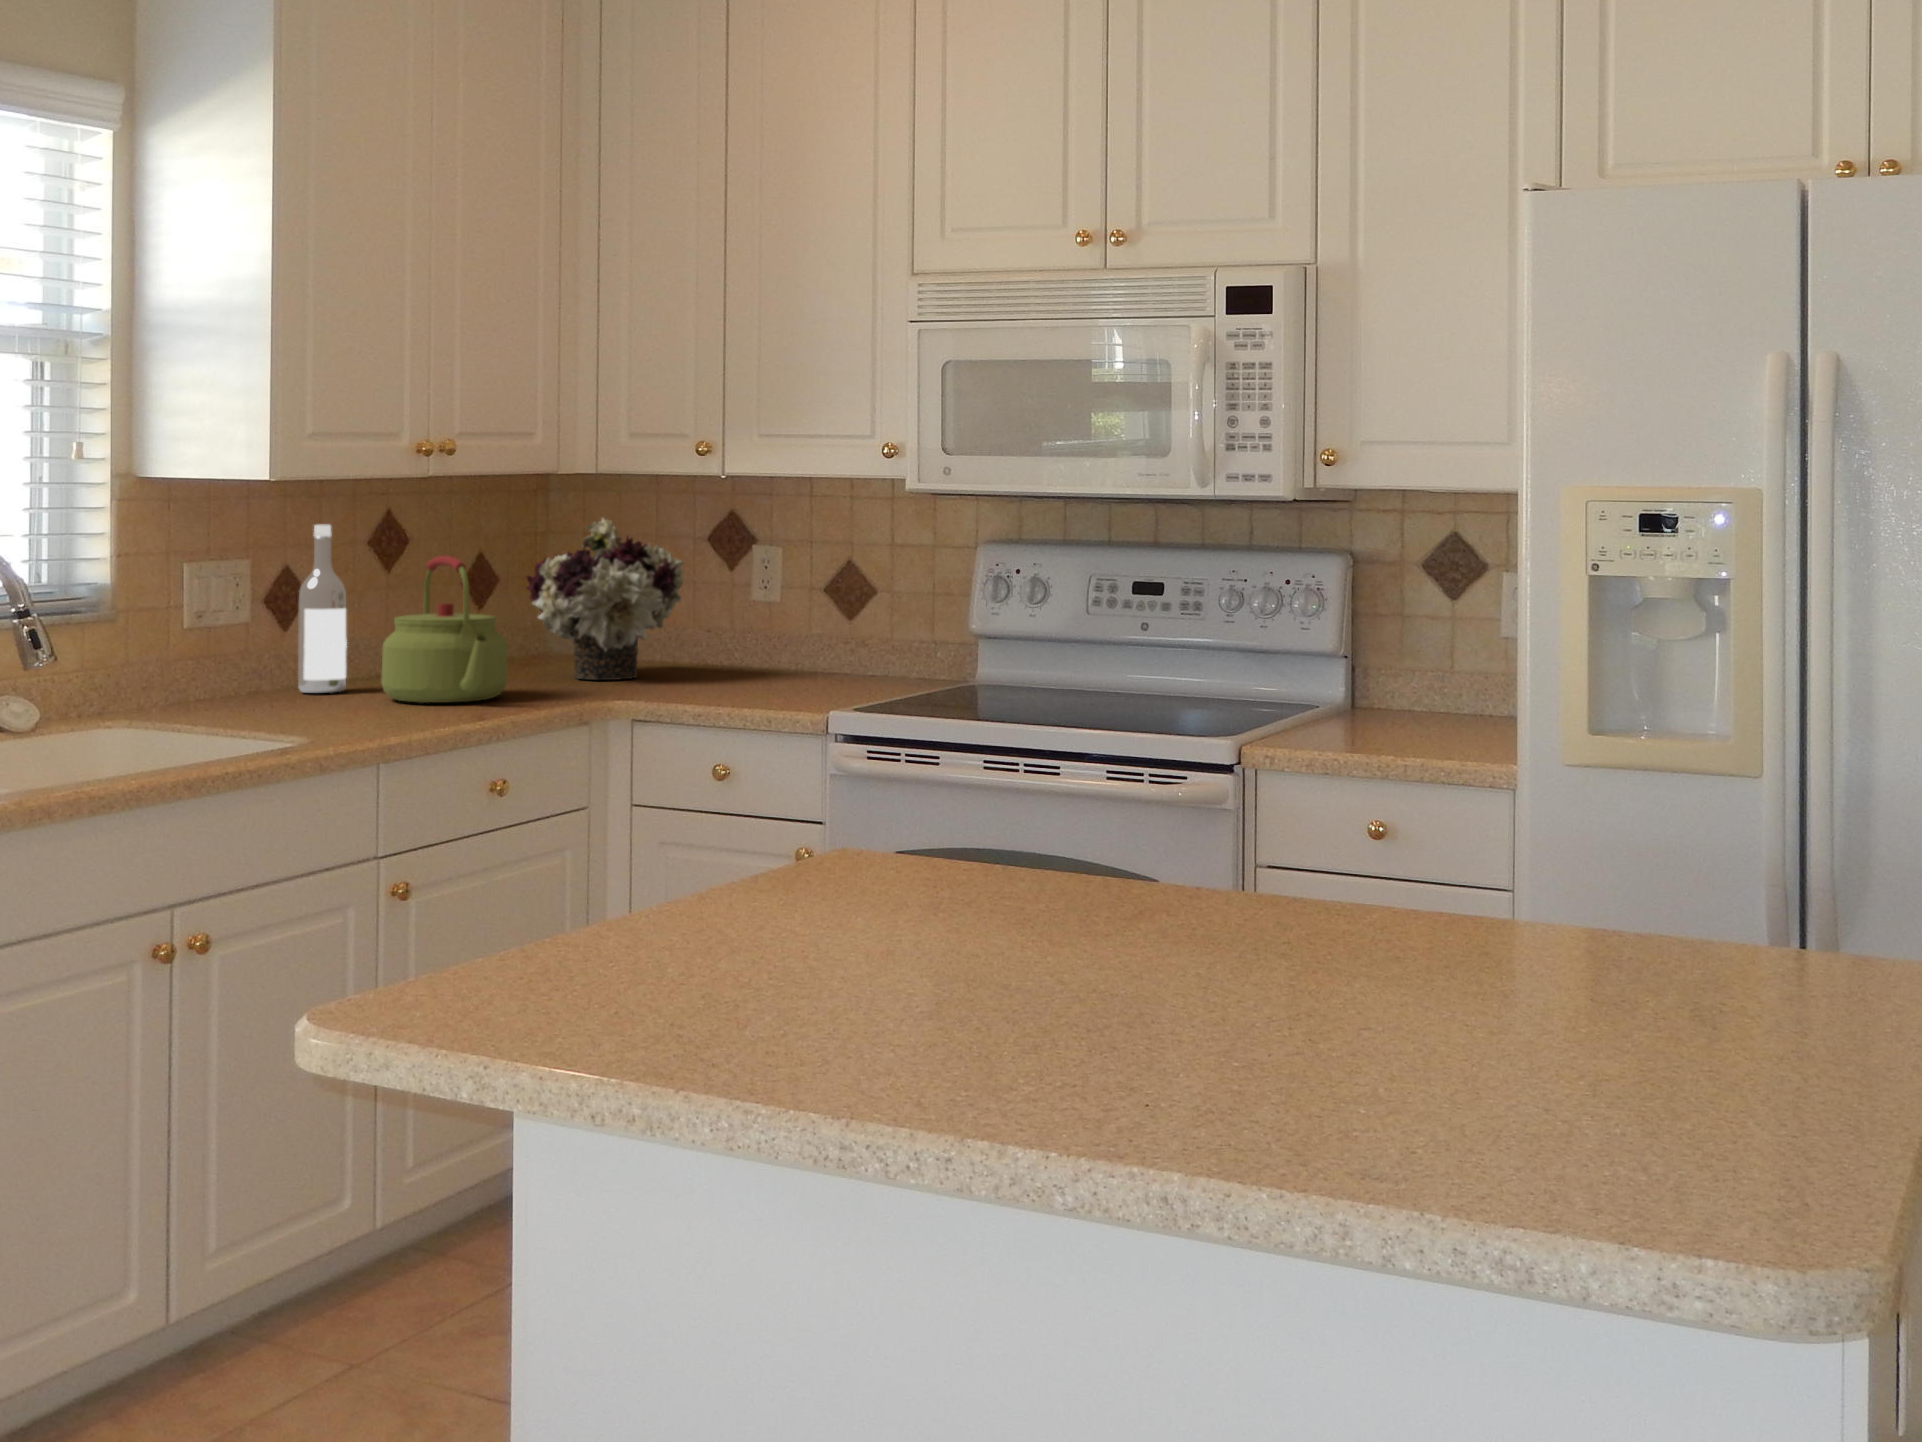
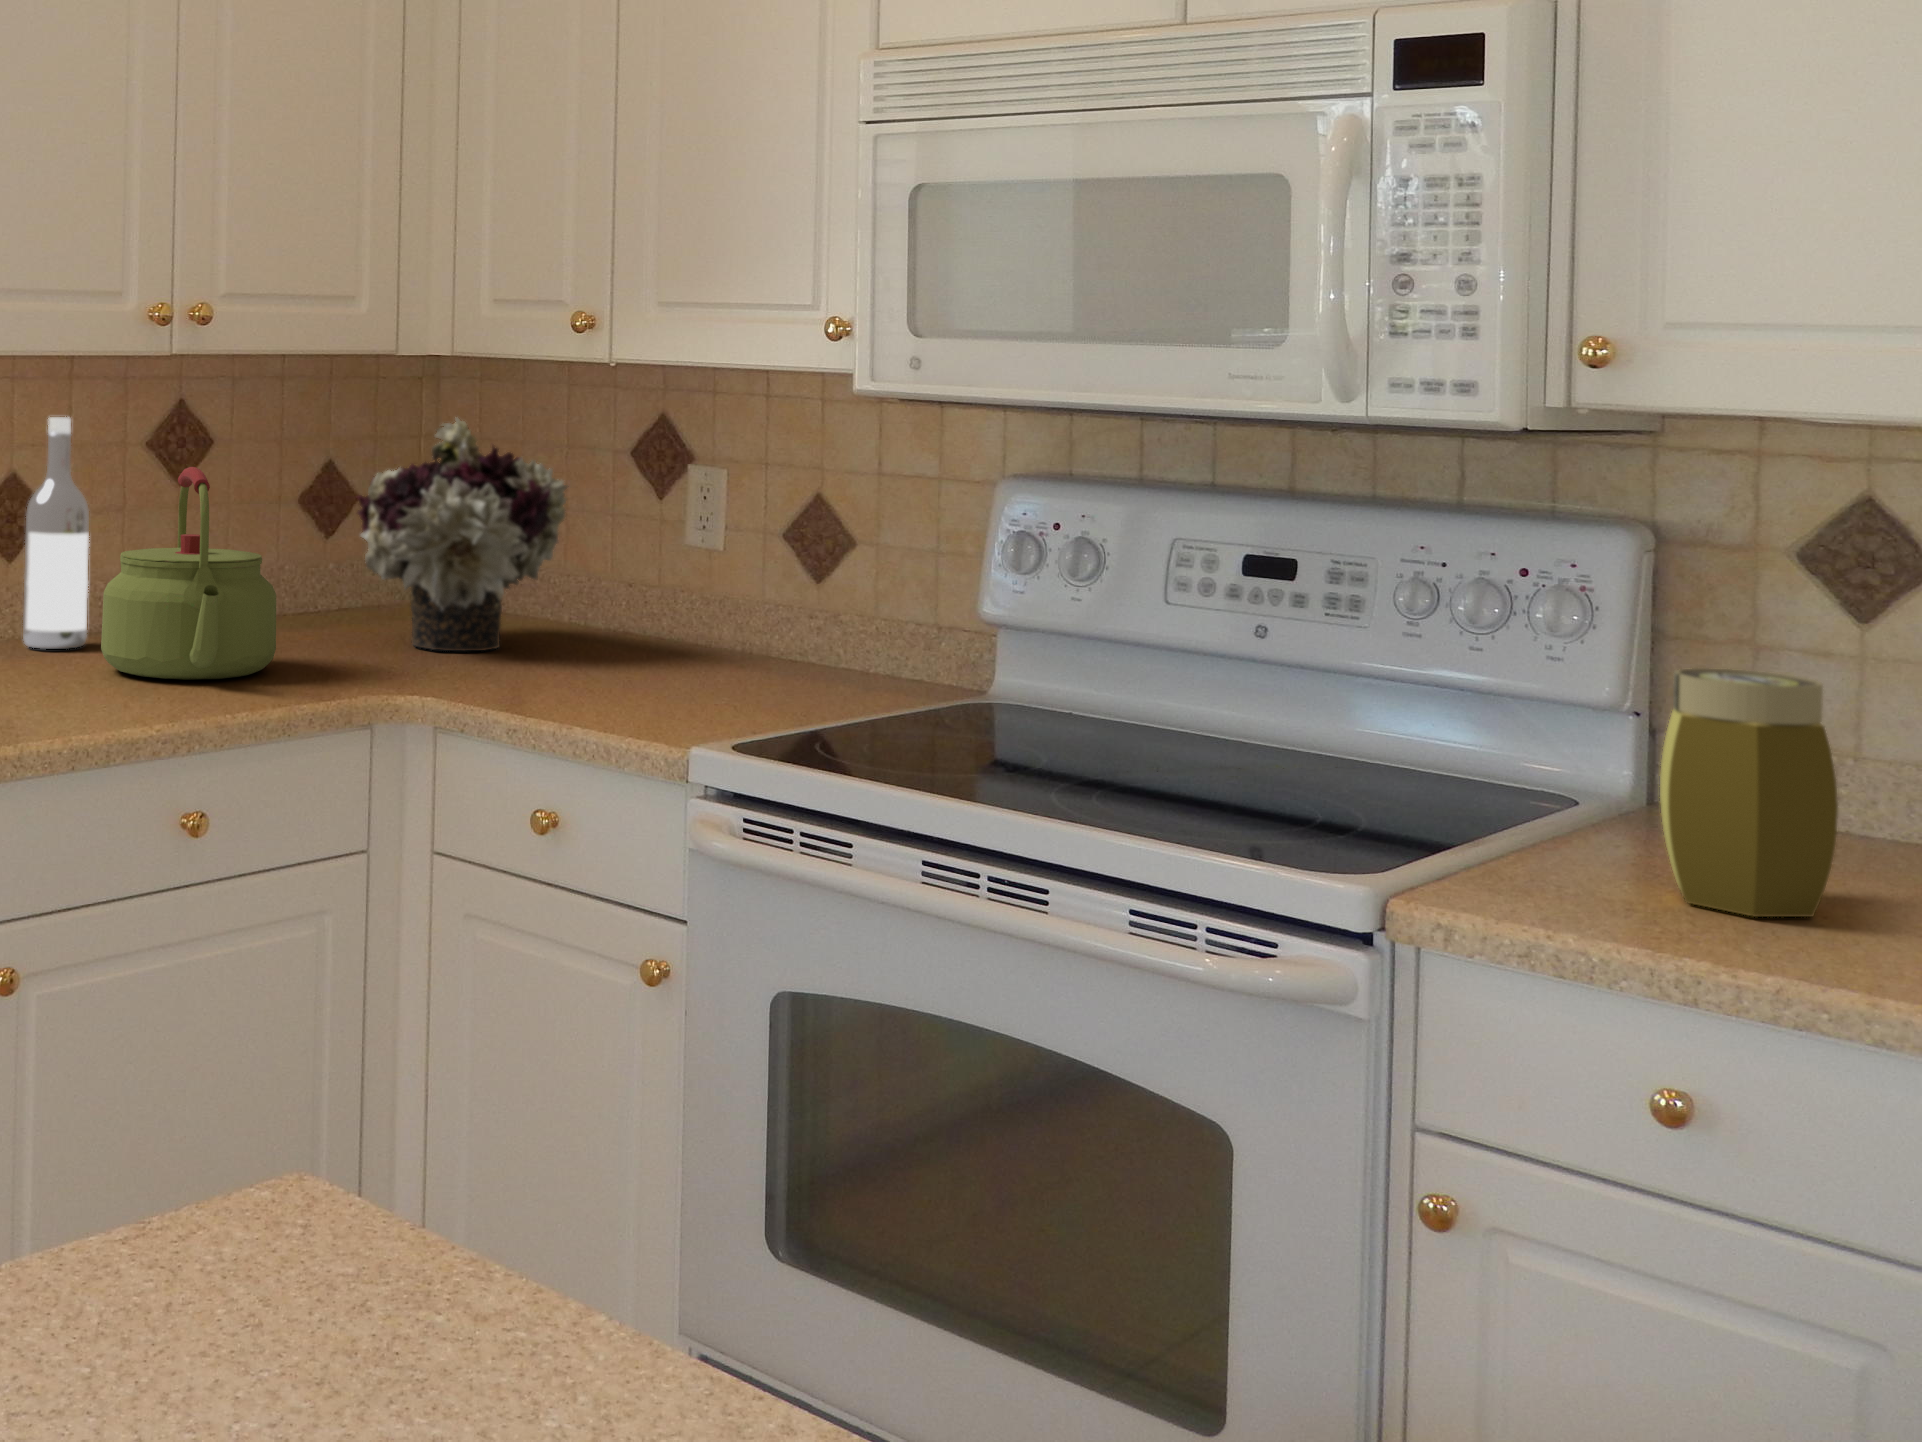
jar: none [1363,621,1443,742] -> present [1660,668,1838,917]

